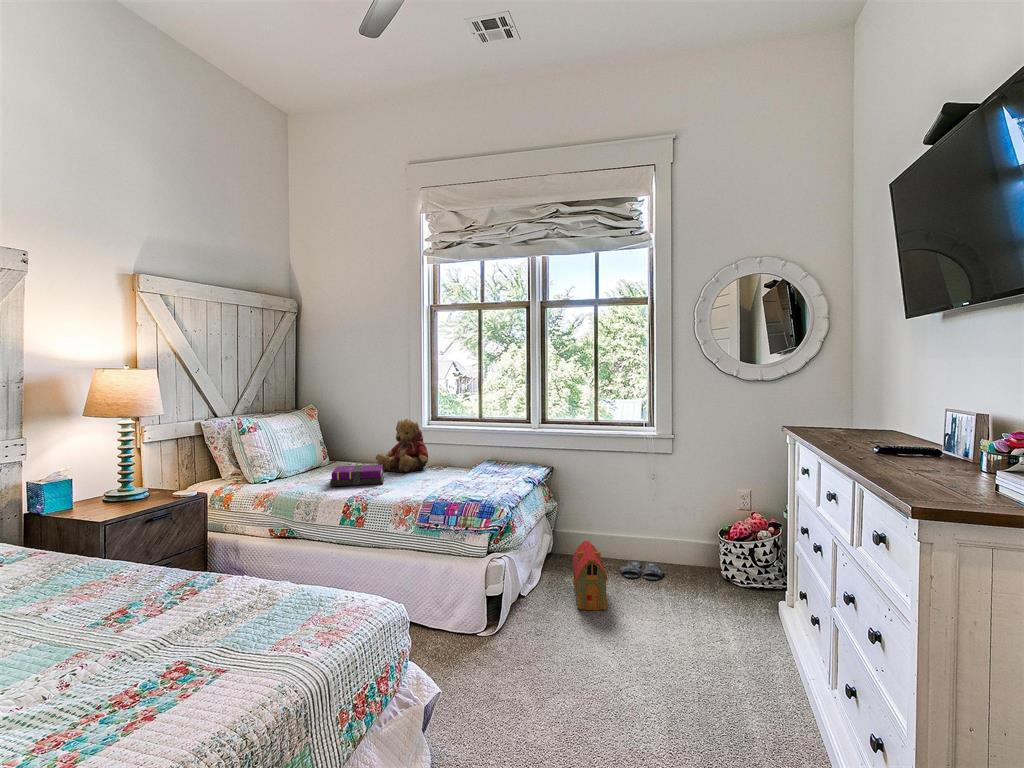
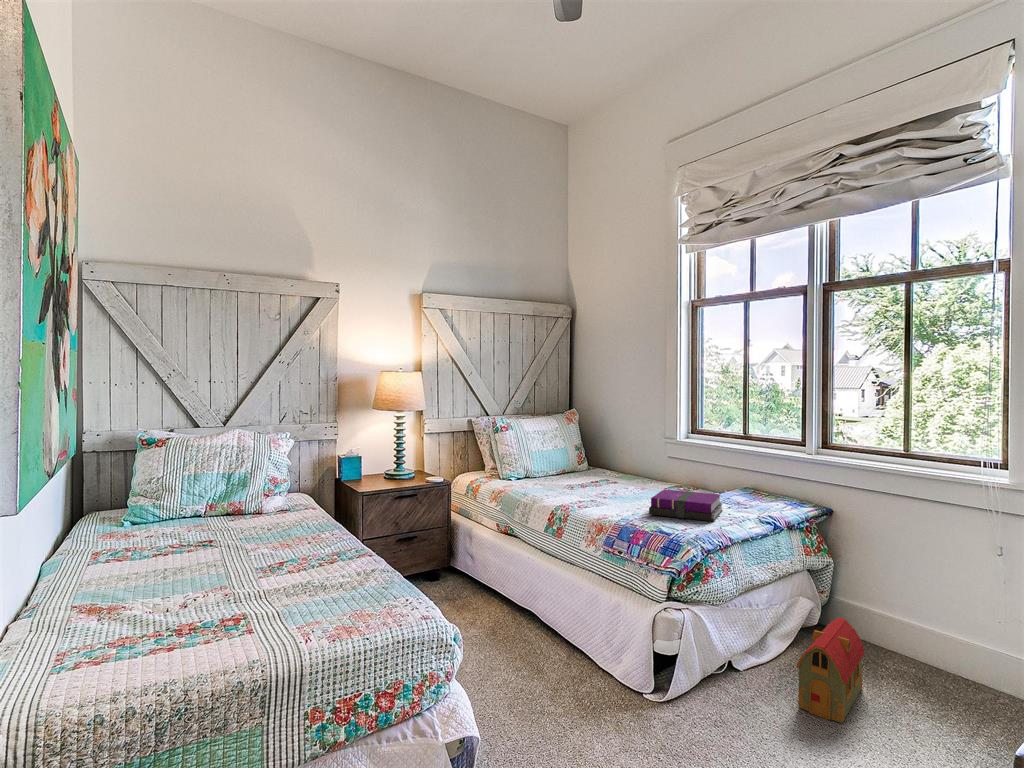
teddy bear: present [376,419,428,473] -> none [619,429,674,489]
notebook: present [330,465,384,486] -> present [649,489,723,521]
slippers: present [620,561,664,580] -> none [915,668,999,711]

